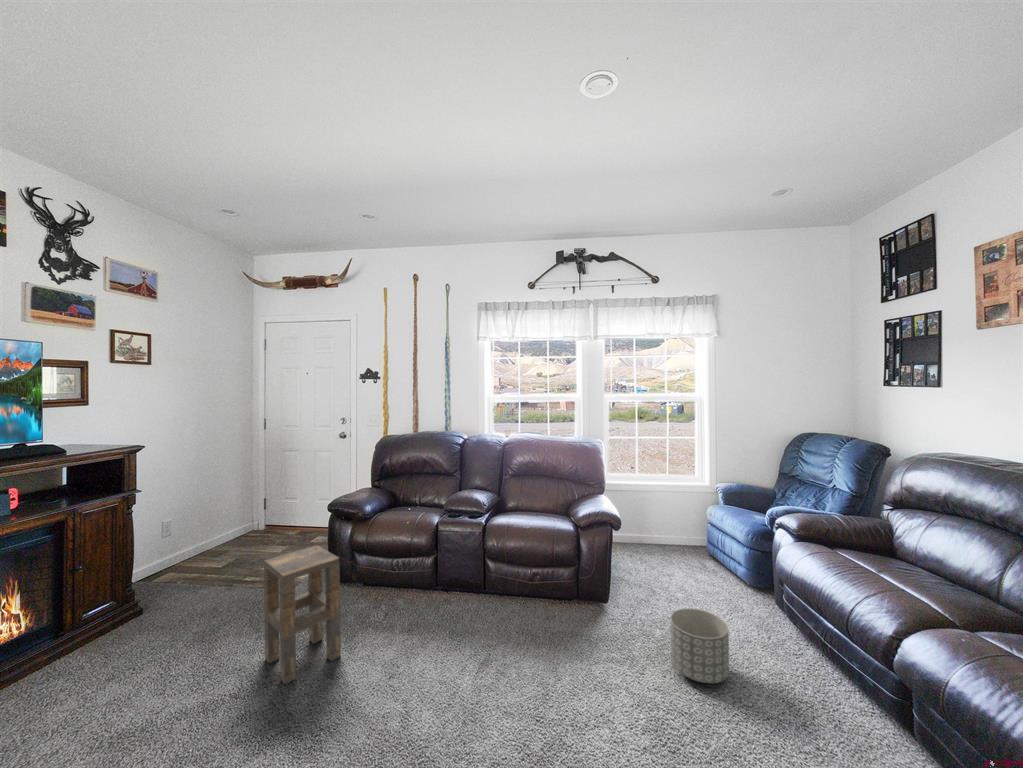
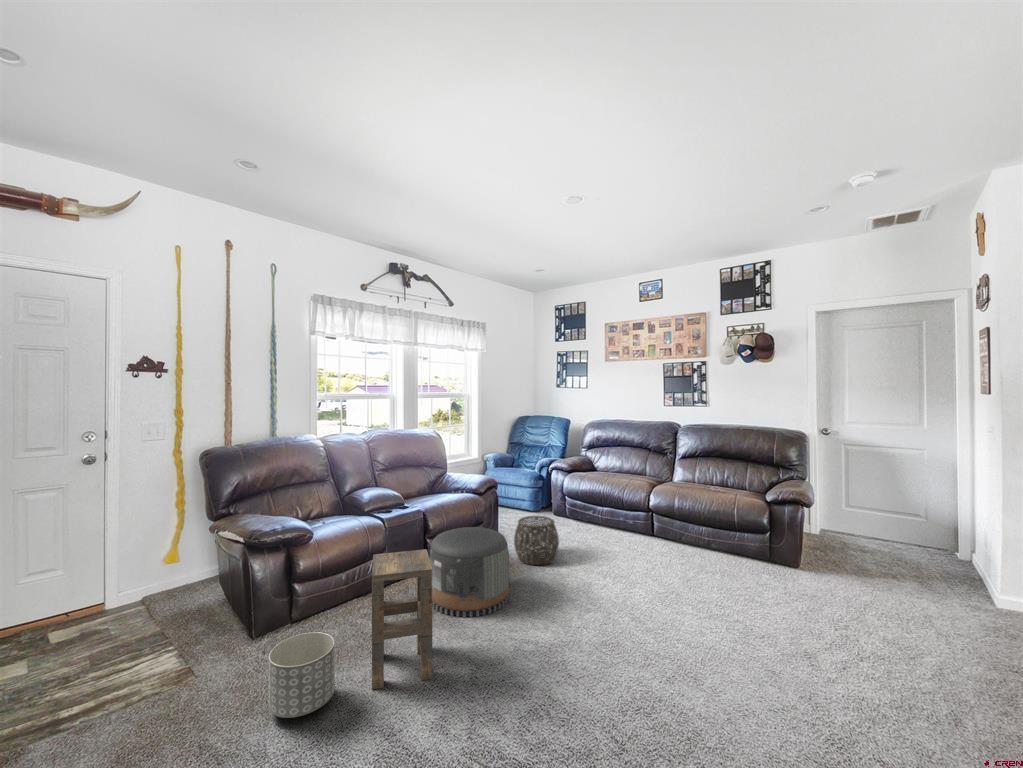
pouf: none [405,553,500,670] -> present [429,527,509,617]
woven basket: none [568,576,636,661] -> present [514,516,559,565]
planter: present [670,608,729,683] -> present [269,632,335,718]

